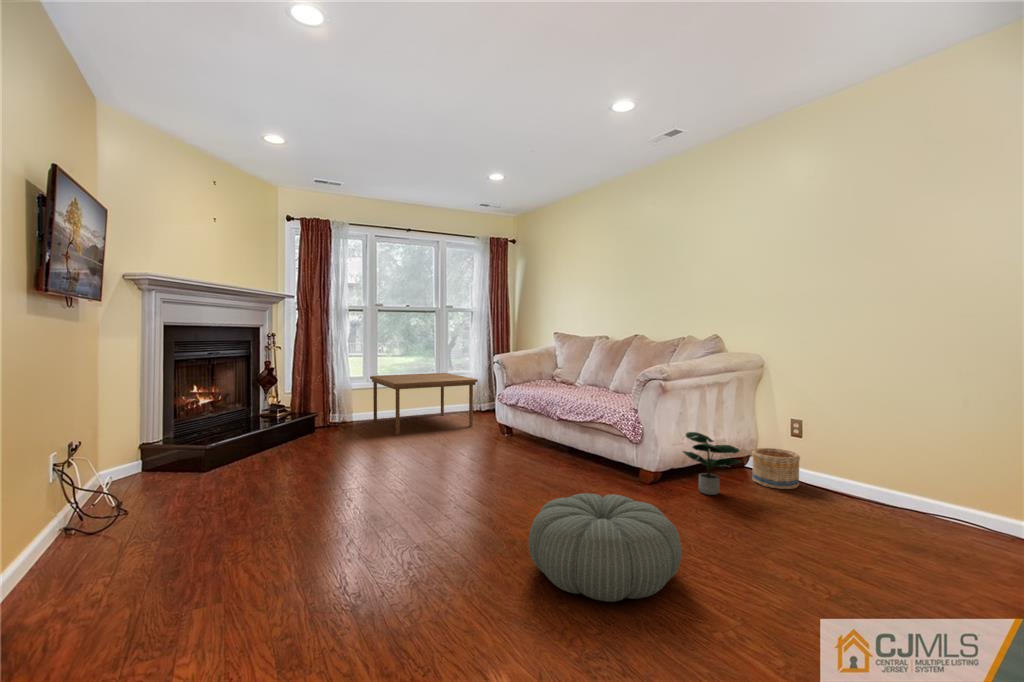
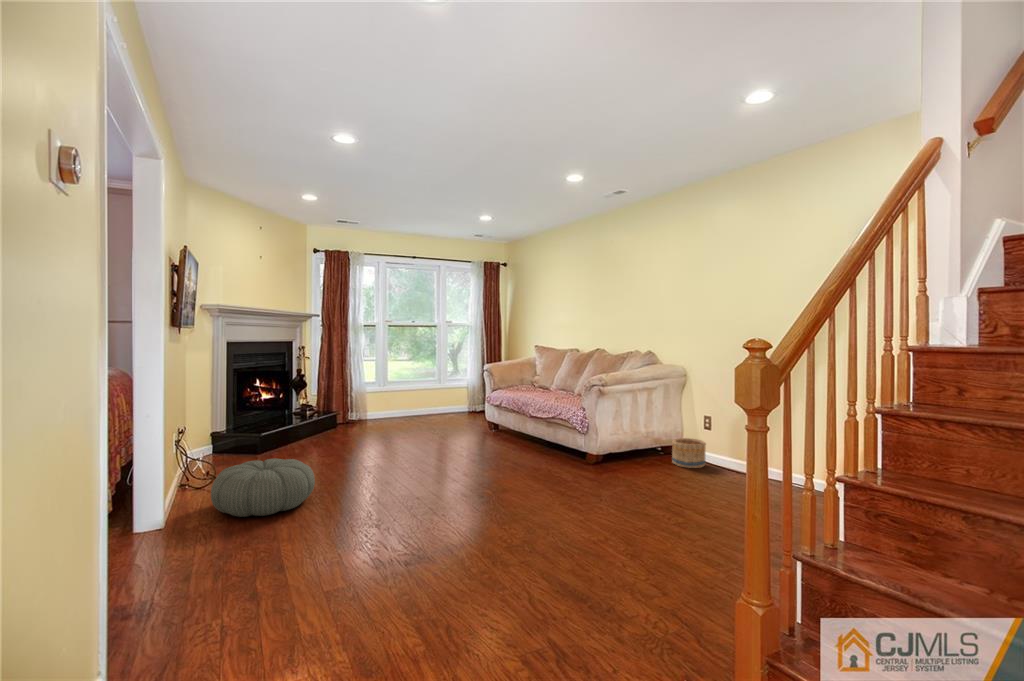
coffee table: present [370,373,478,435] -> none [381,379,472,430]
potted plant: present [683,432,741,495] -> none [614,425,656,471]
pouf: present [529,493,682,602] -> present [211,459,315,517]

